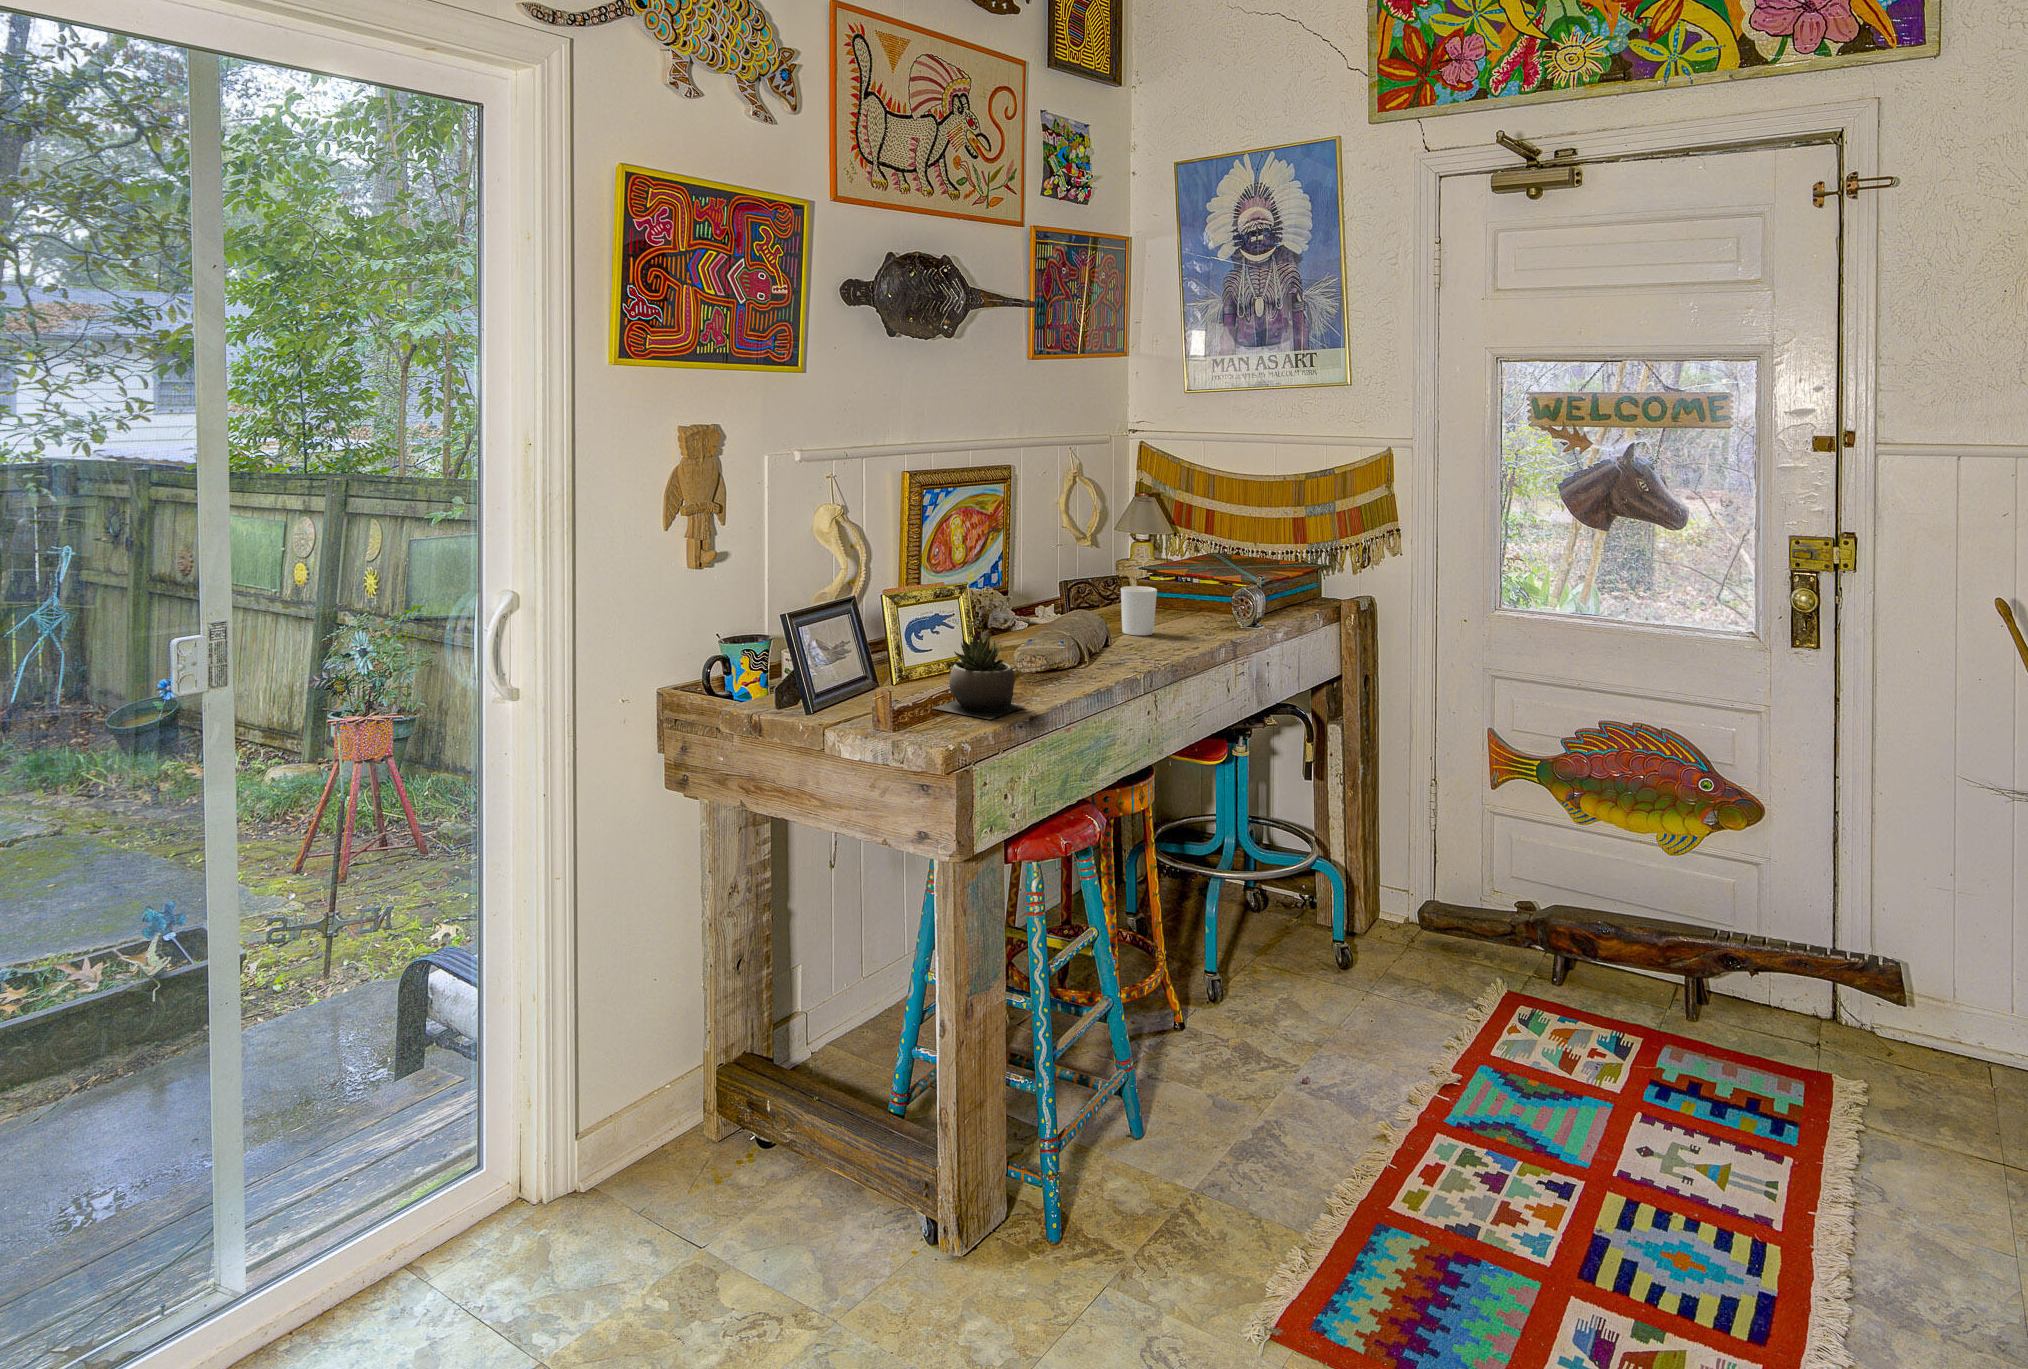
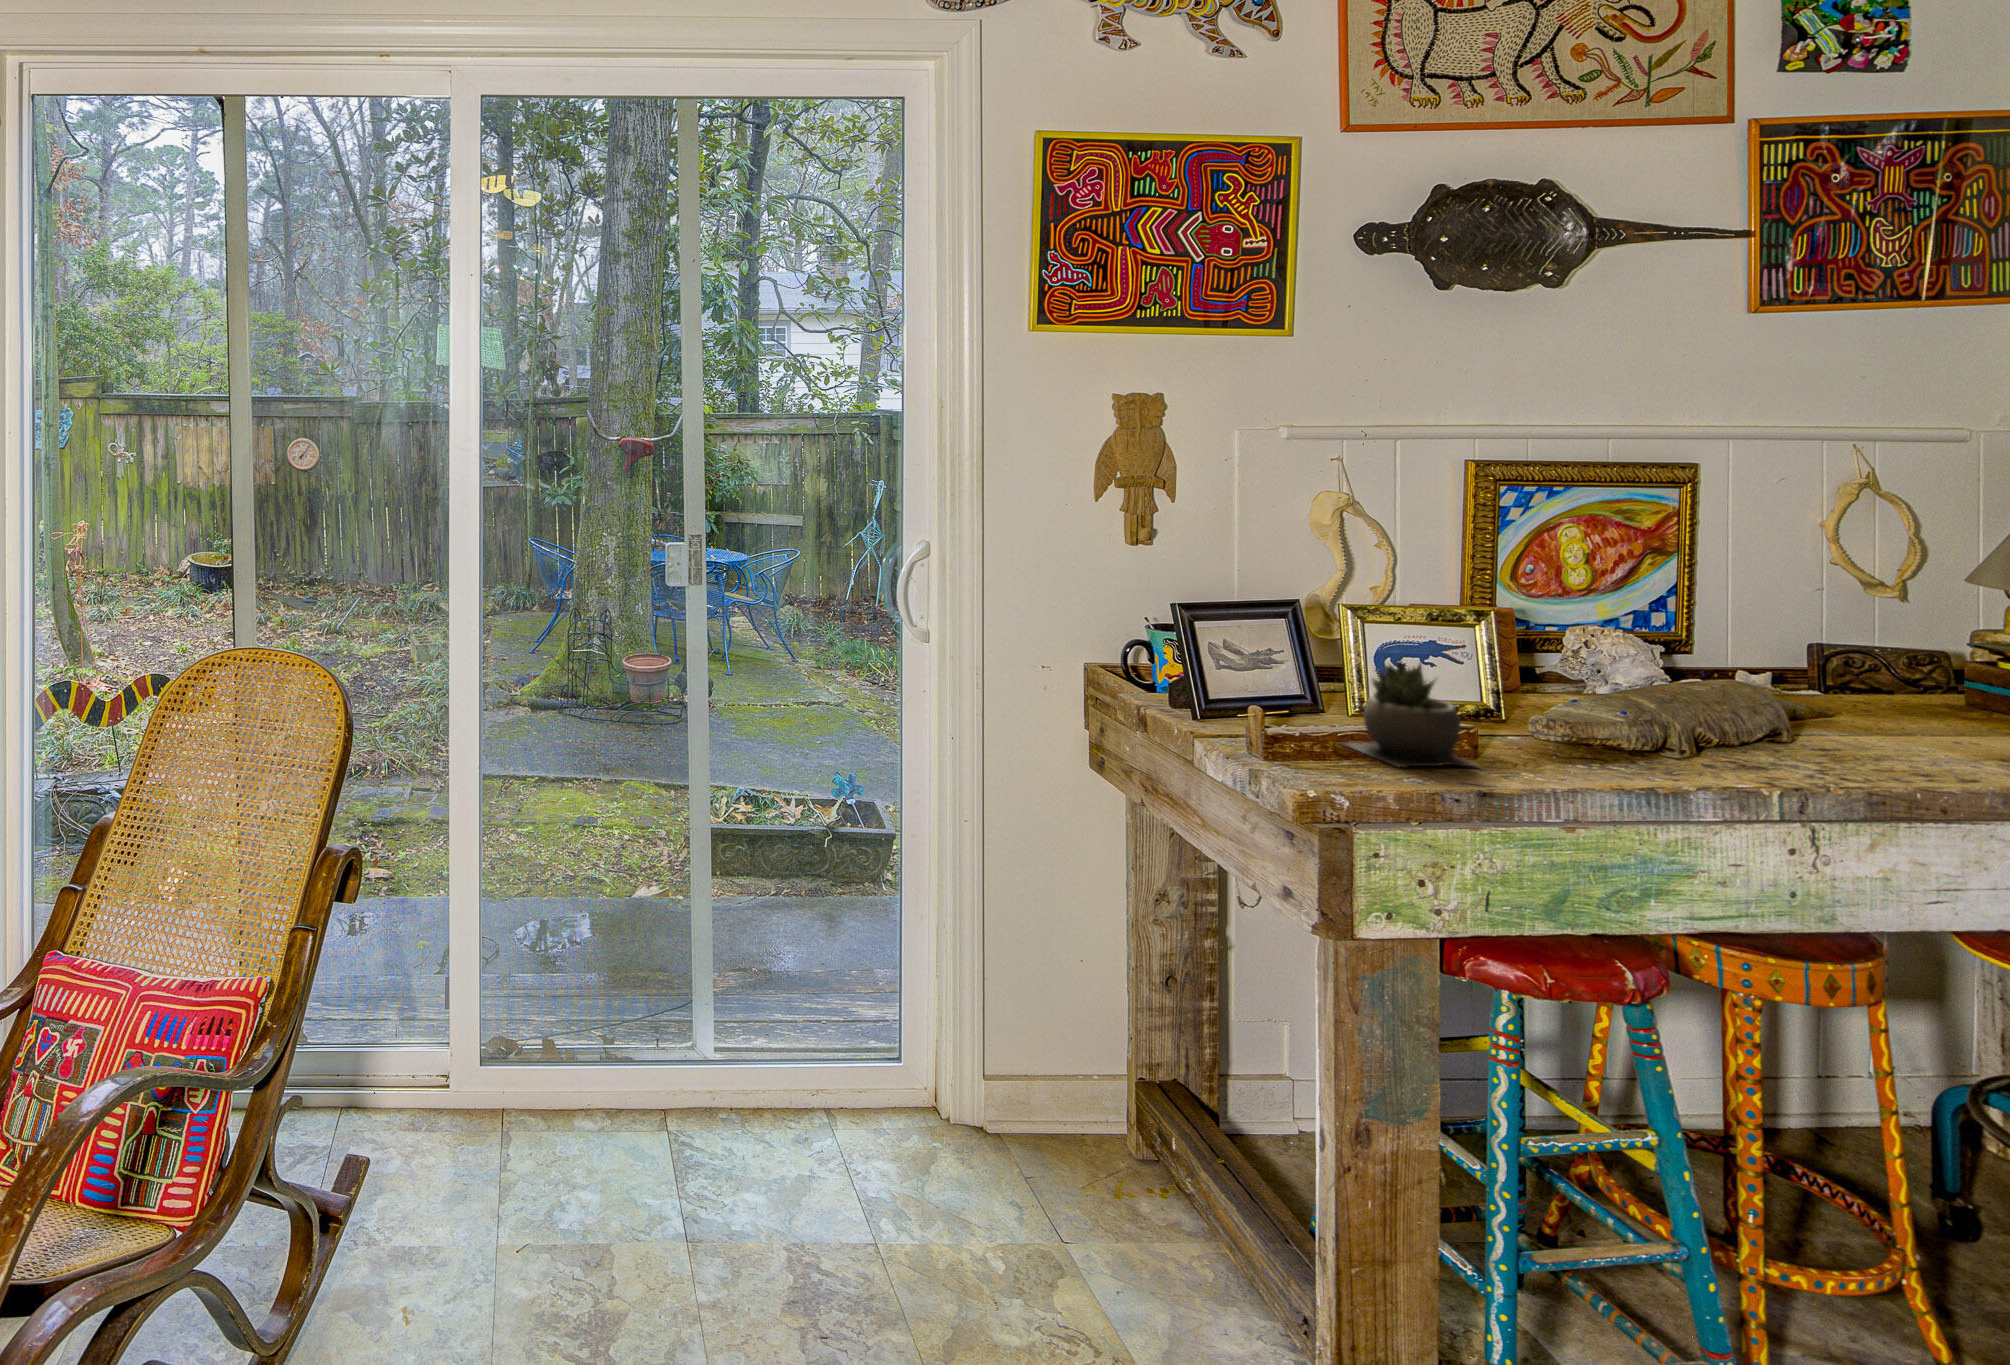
candle holder: present [1120,586,1157,636] -> none [1862,653,1939,734]

